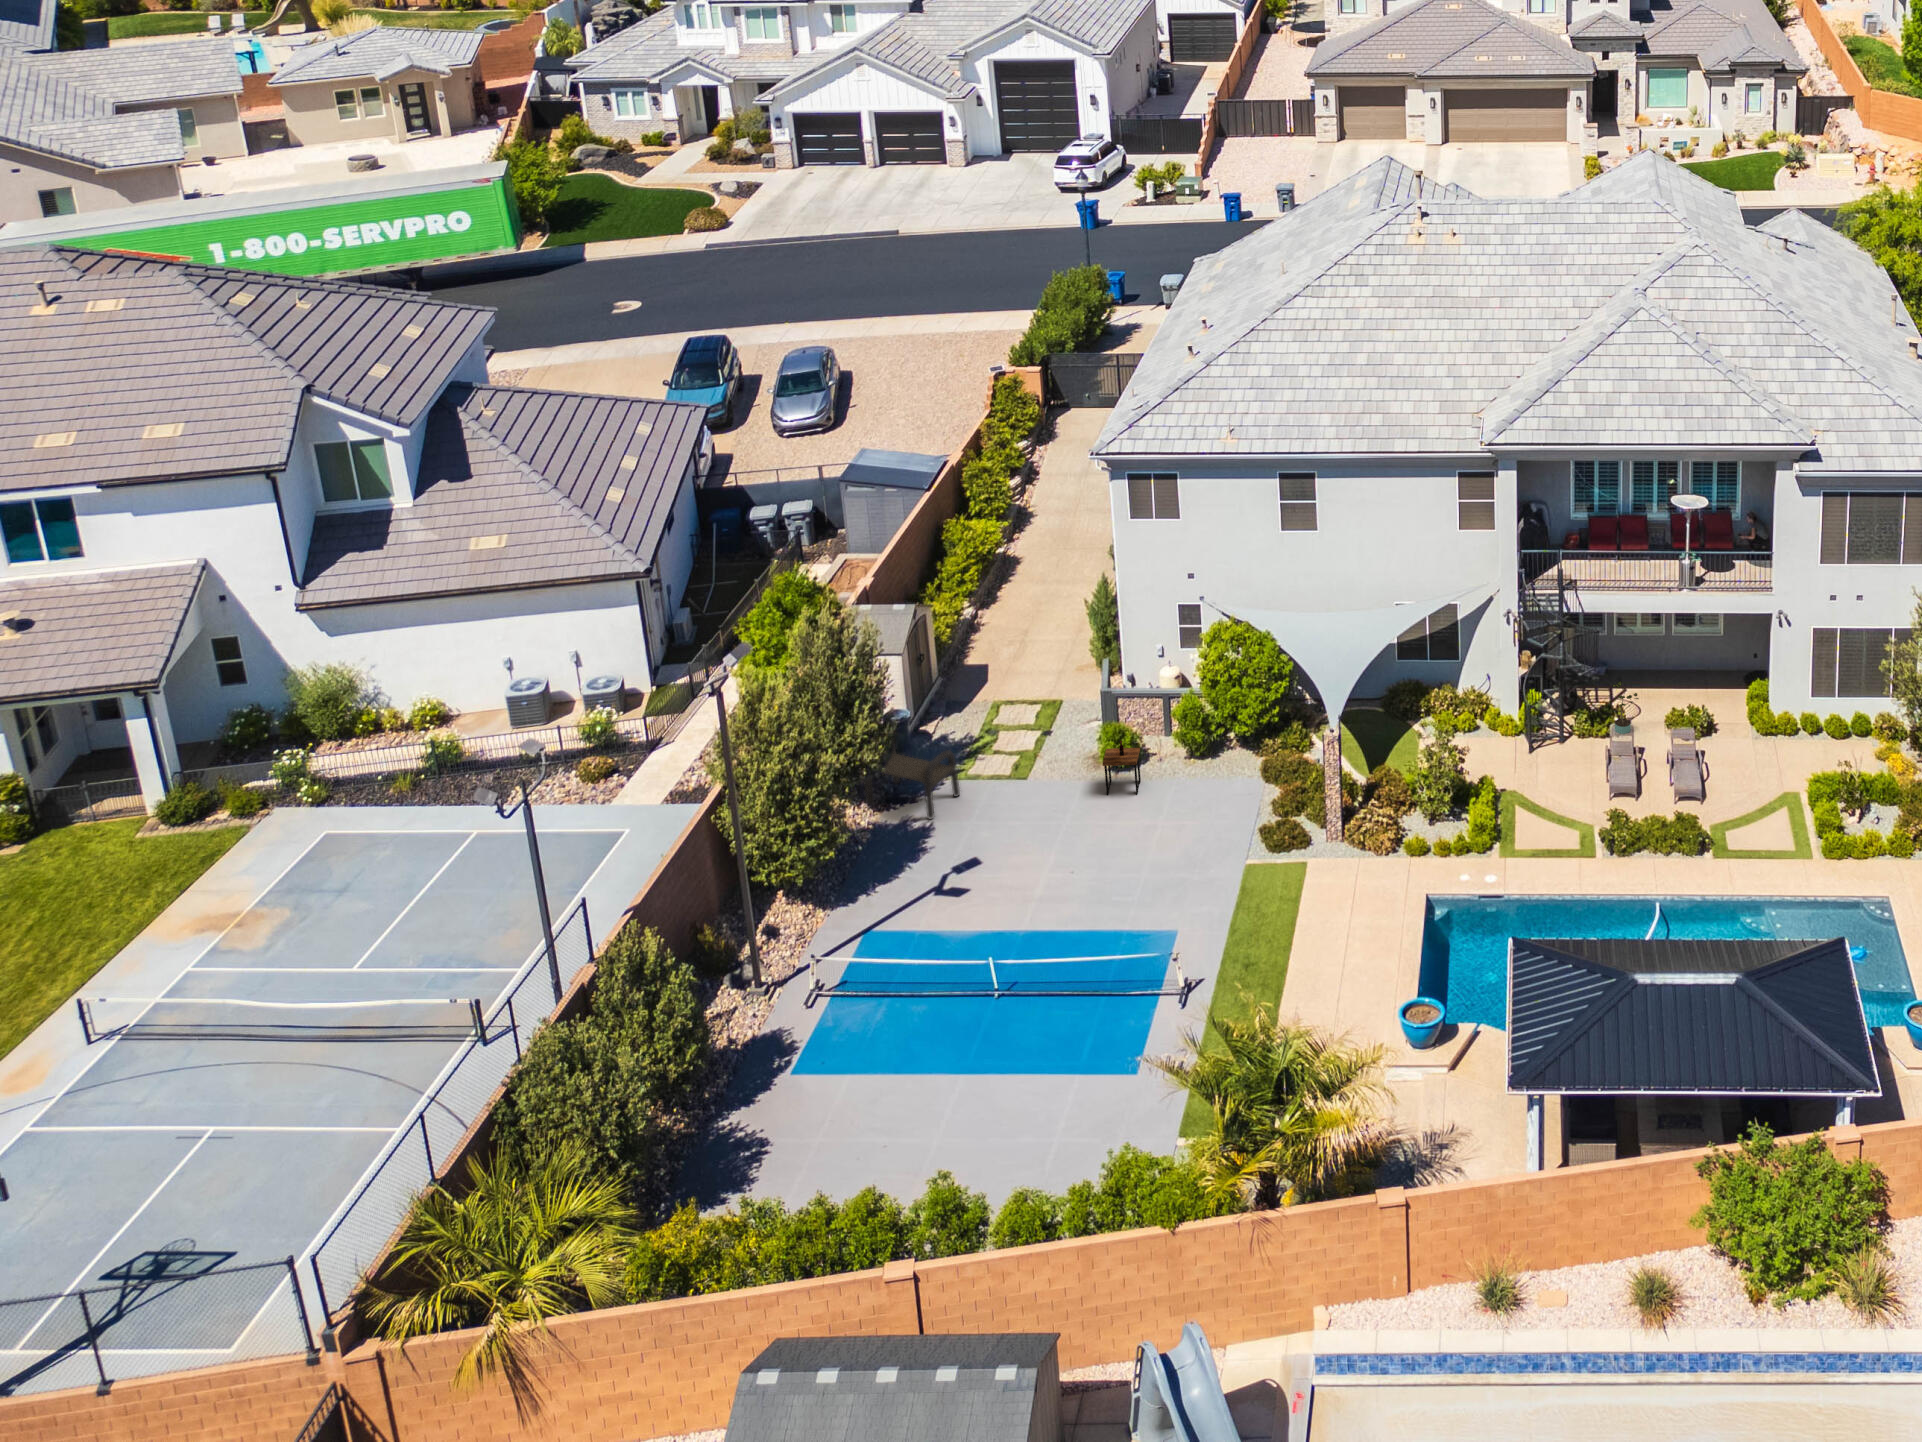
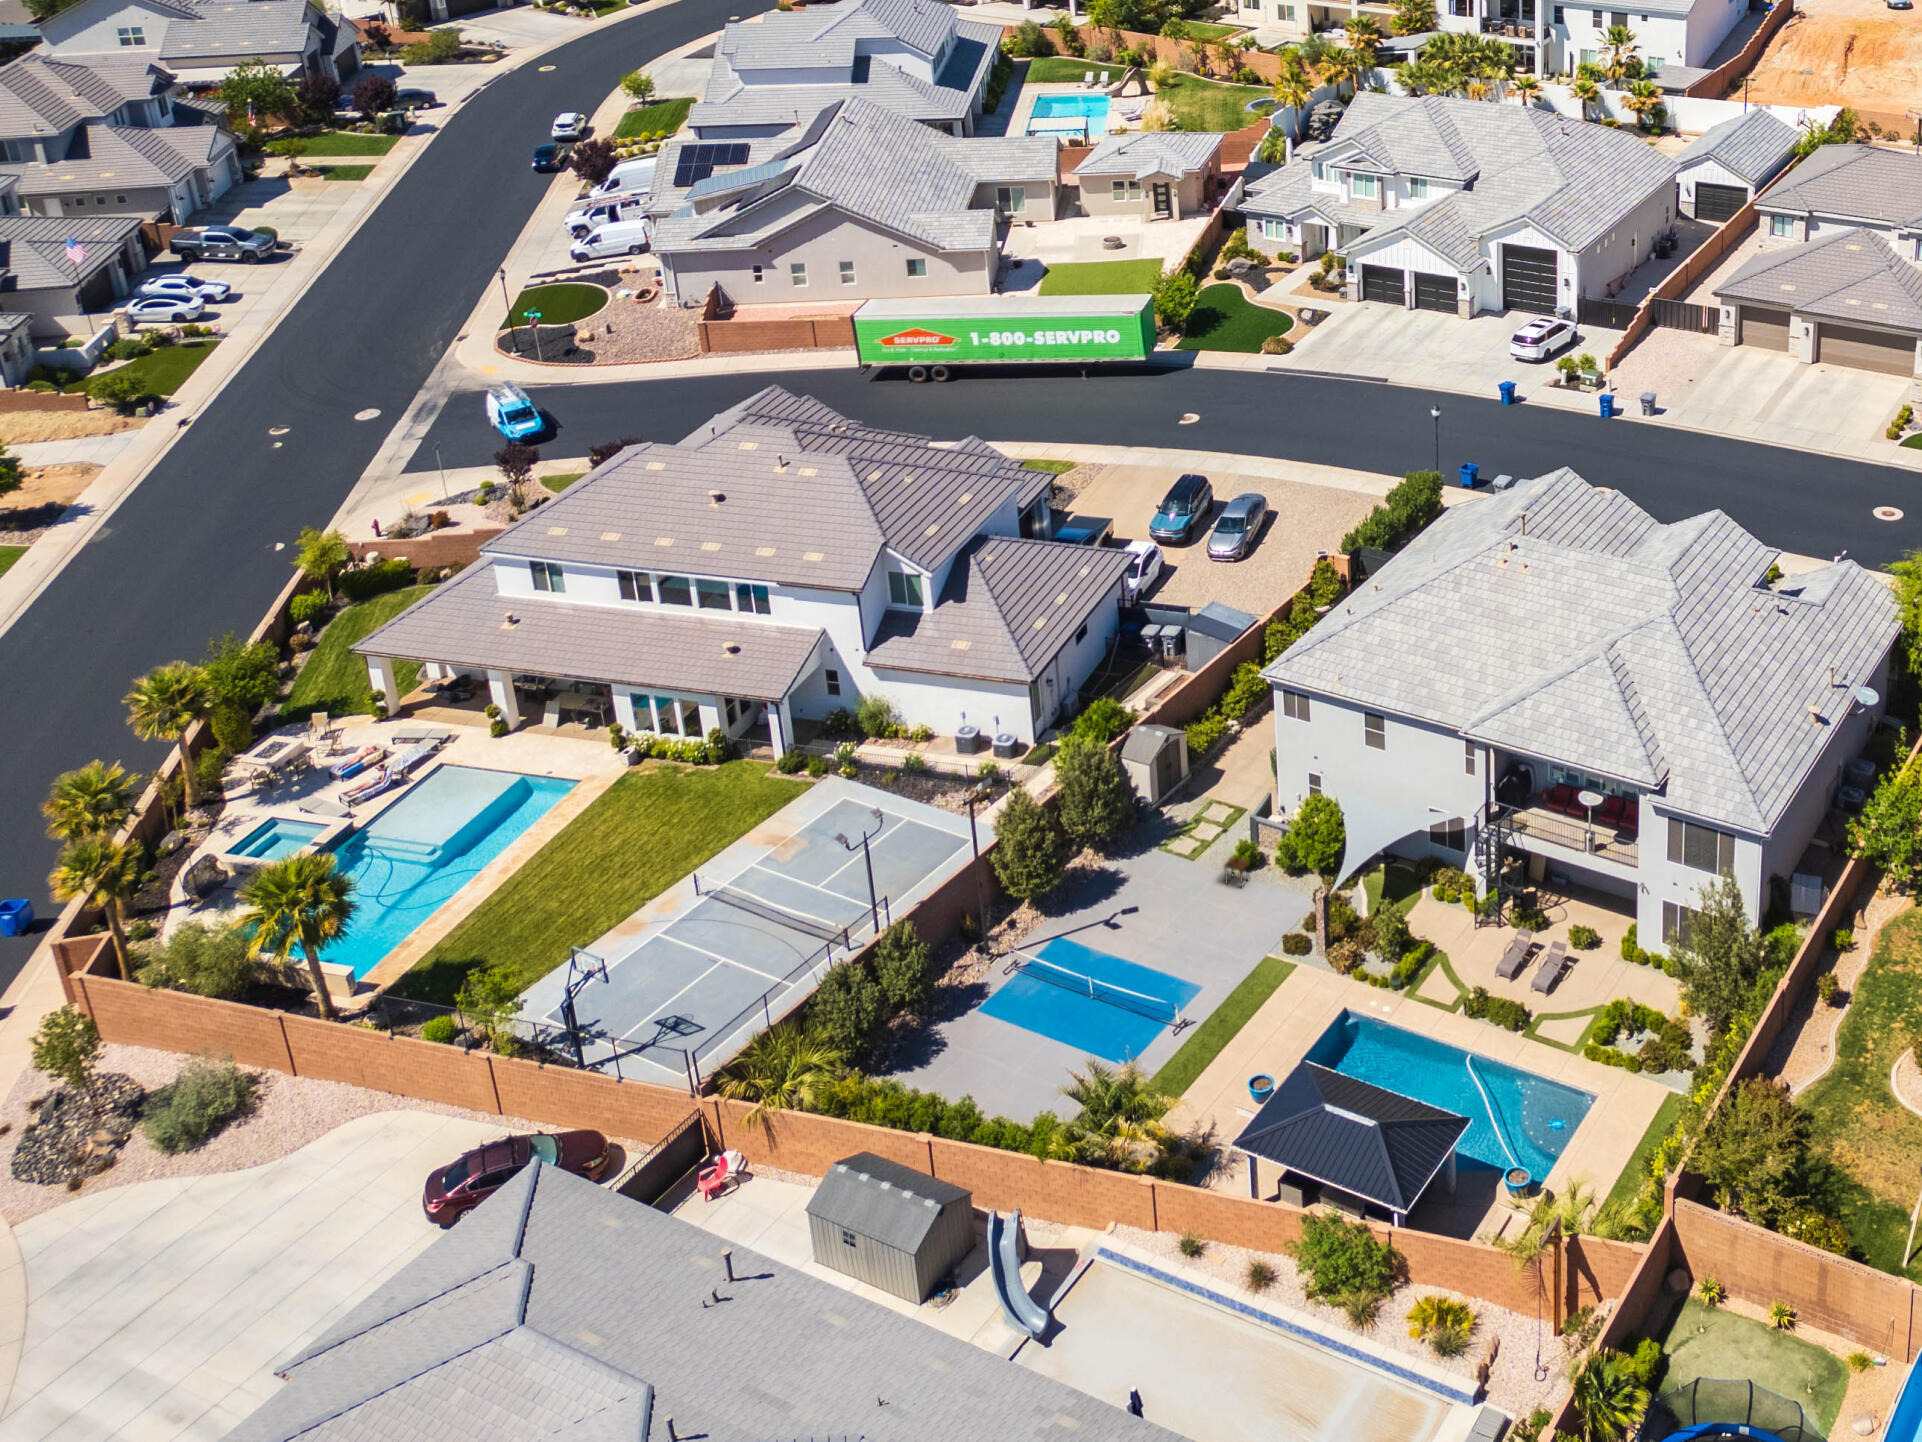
potted plant: present [1612,681,1638,734] -> present [1390,961,1401,985]
bench: present [865,743,960,819] -> none [1101,818,1152,874]

